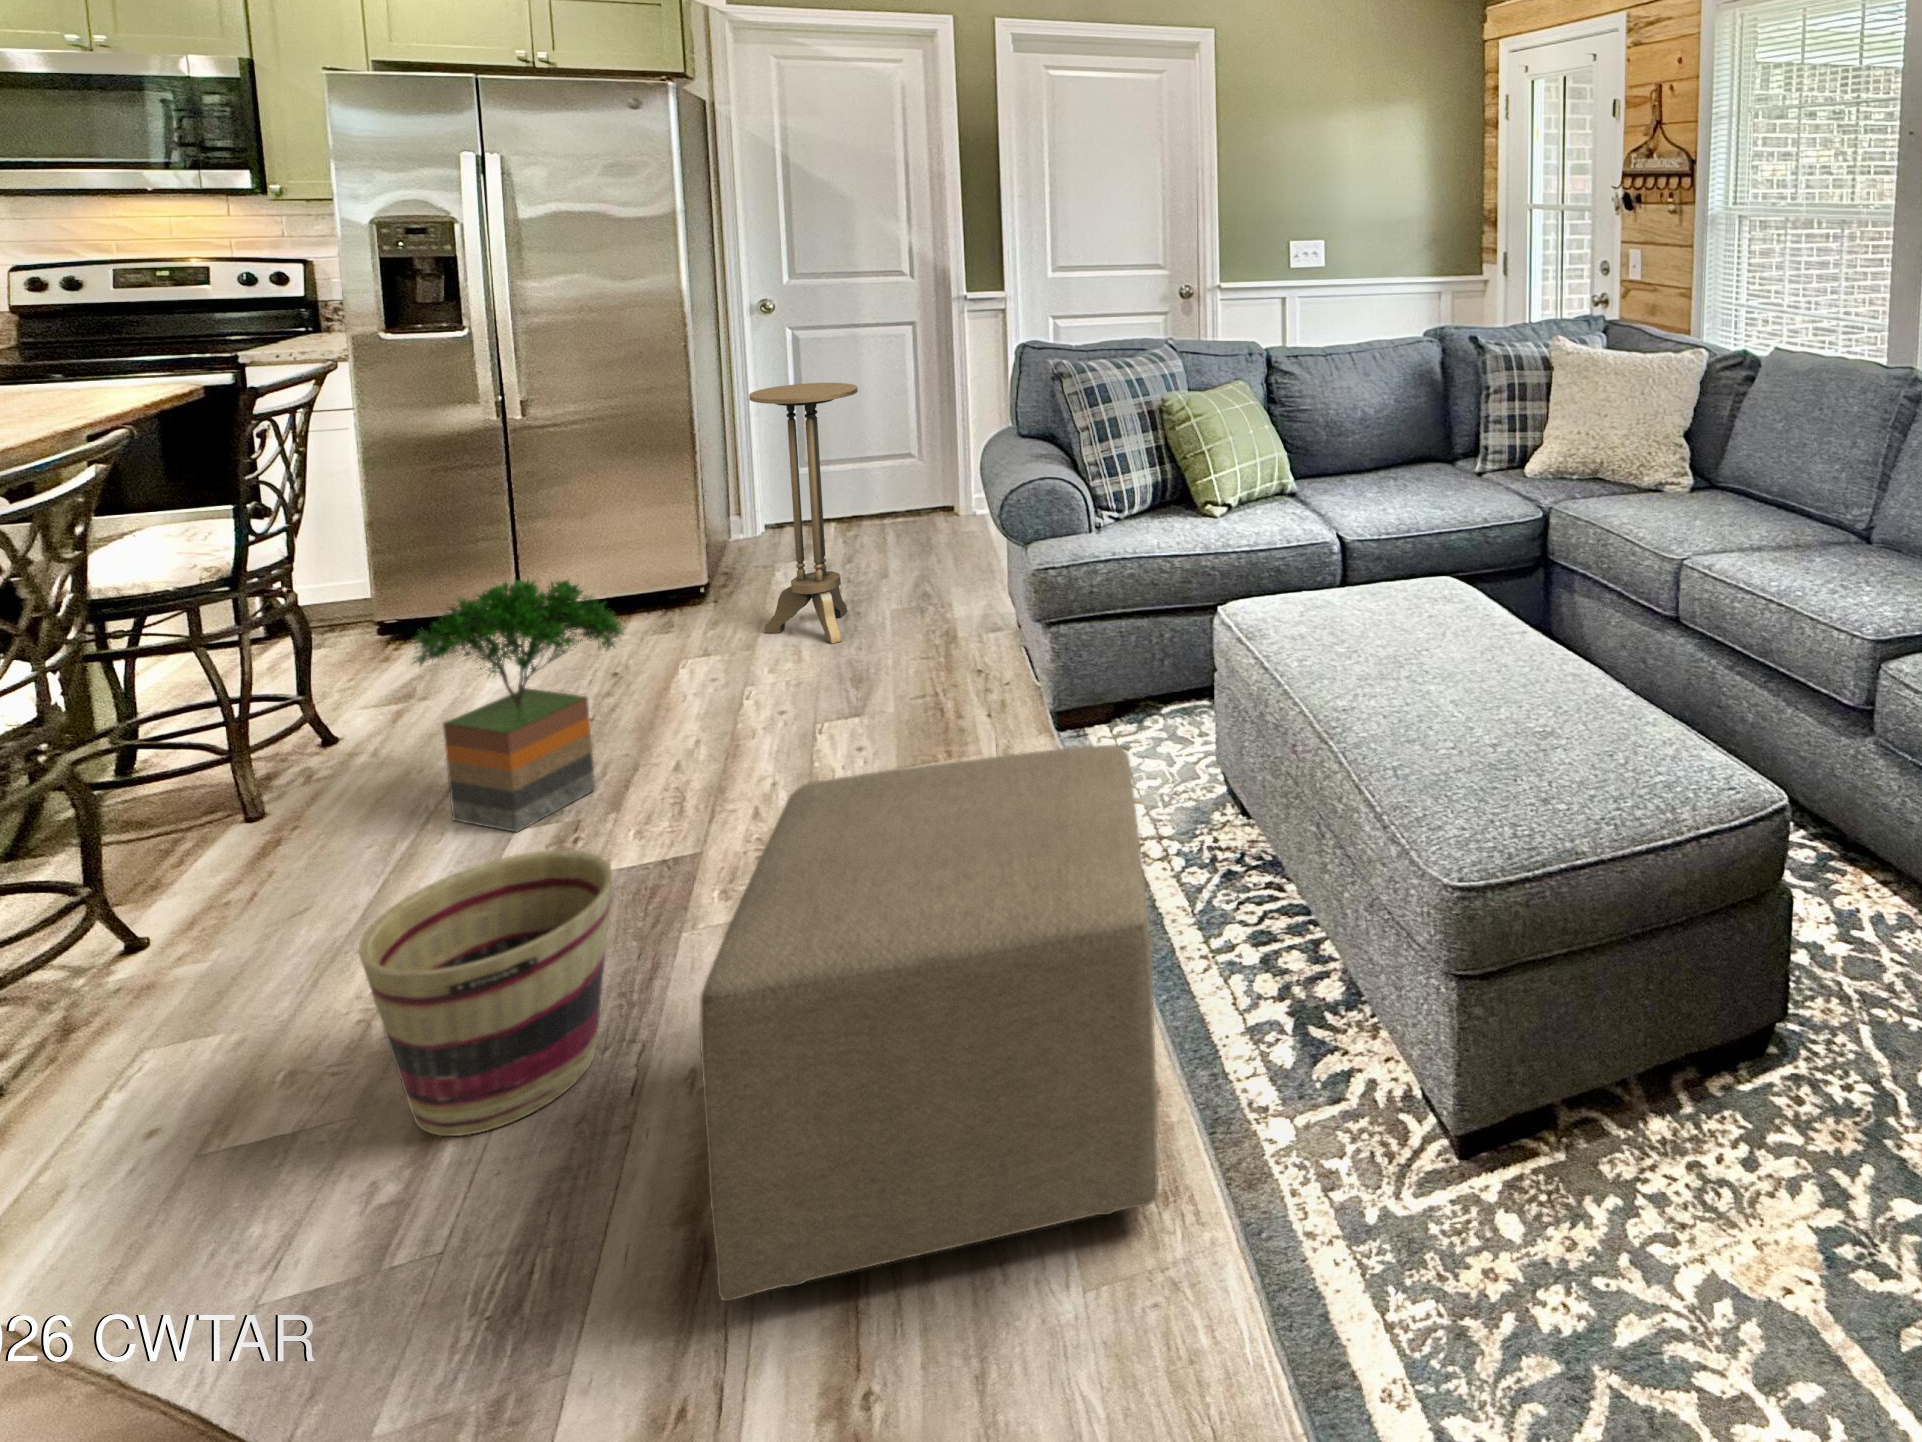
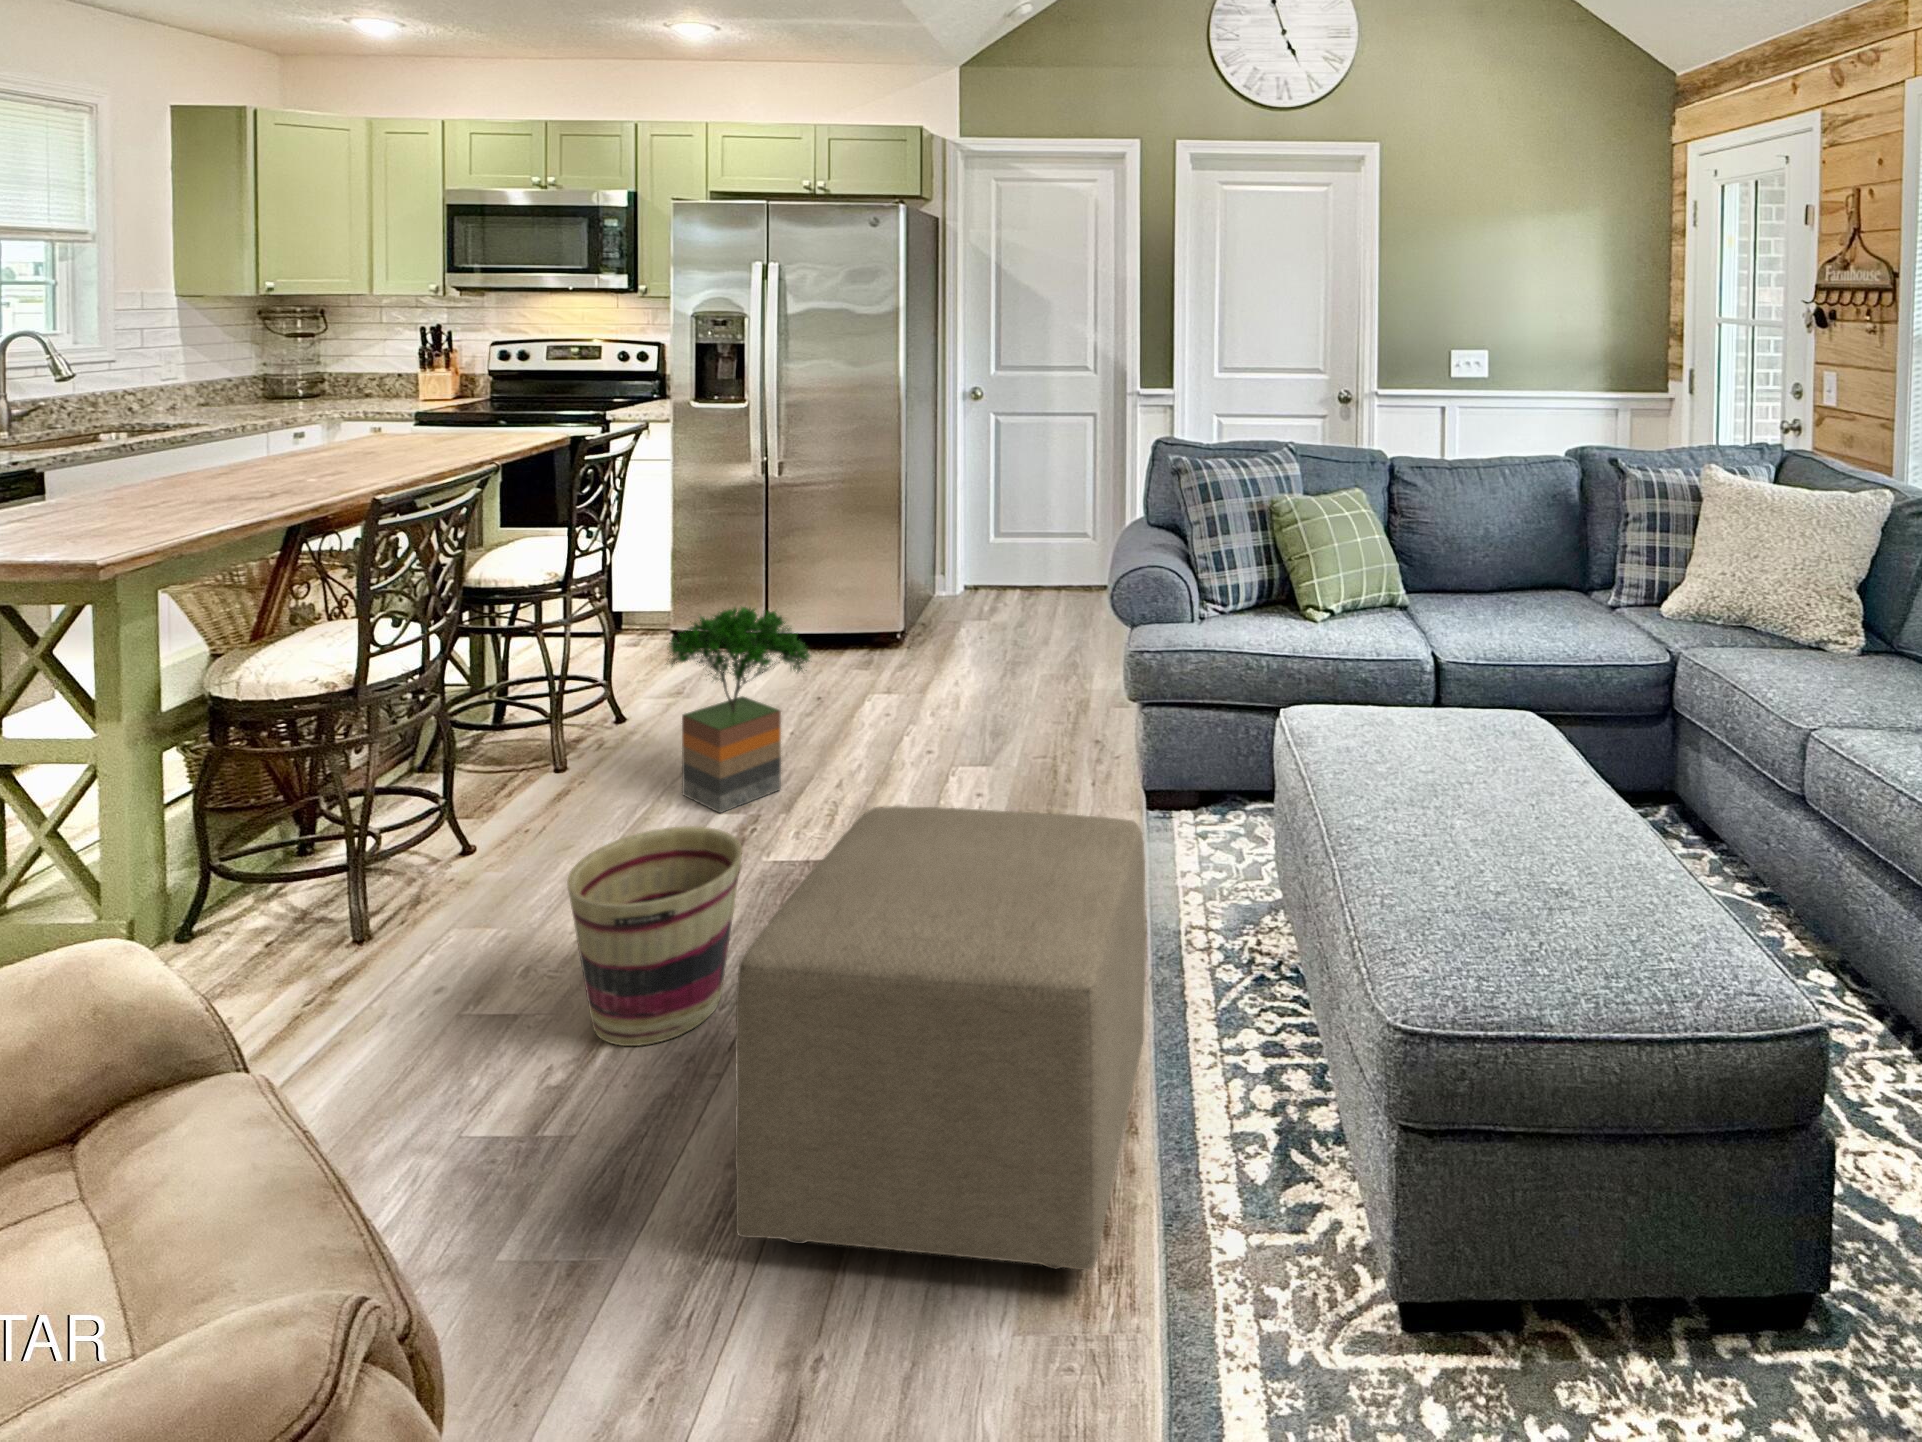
side table: present [749,383,858,644] -> none [937,464,1022,696]

